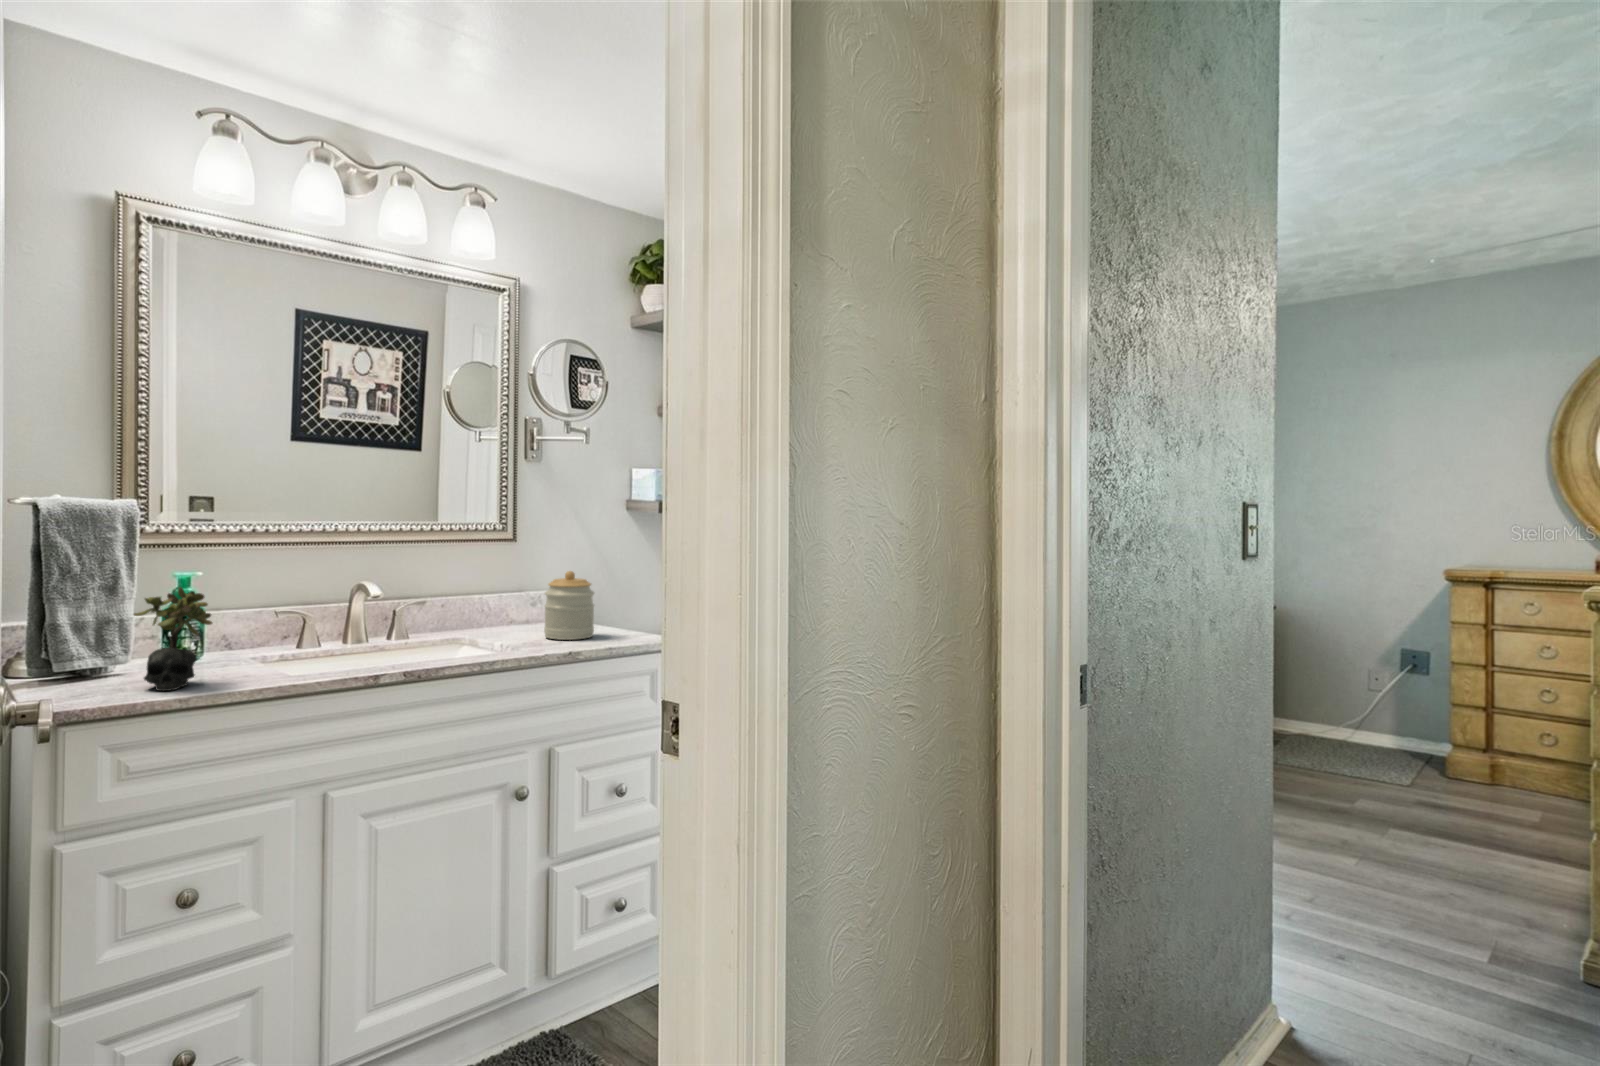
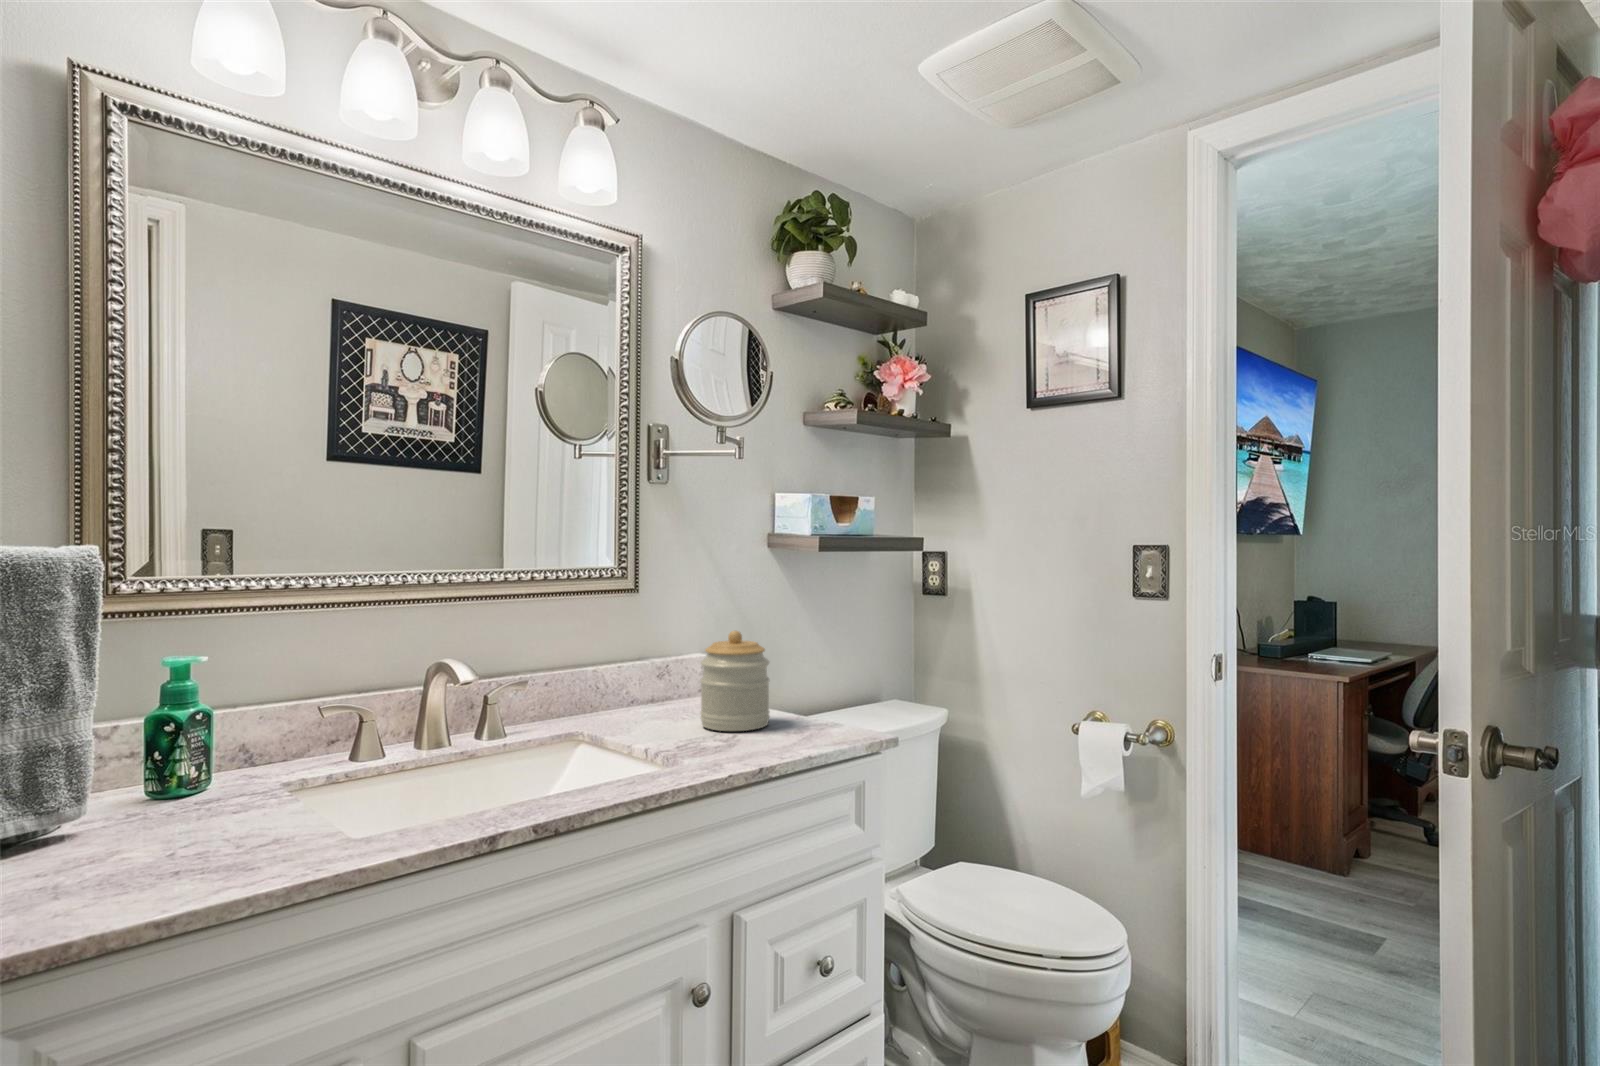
succulent plant: present [134,587,212,691] -> none [80,692,228,894]

